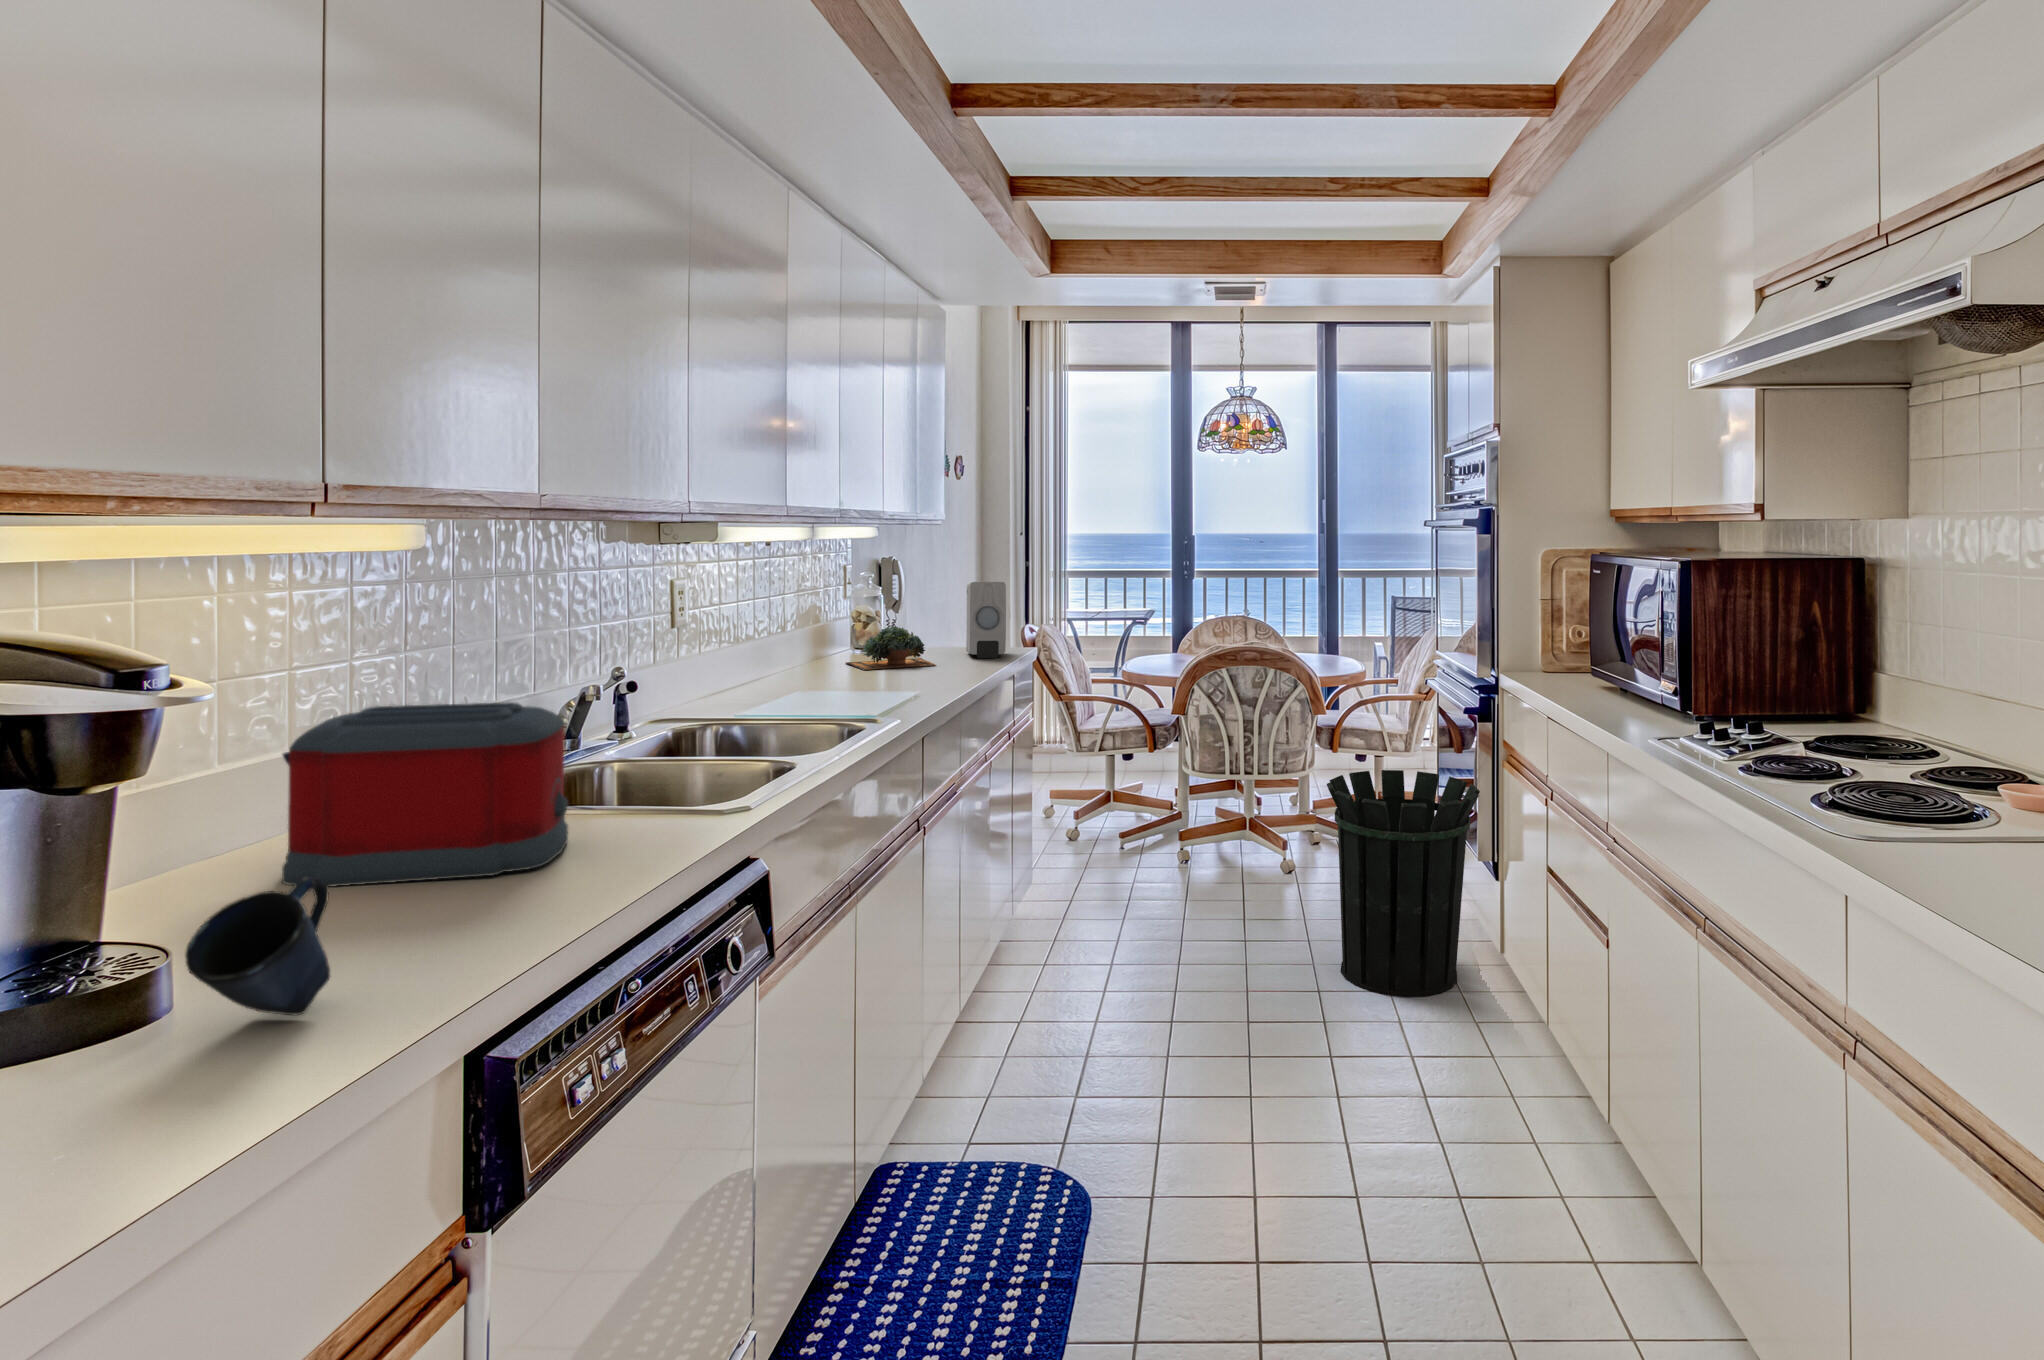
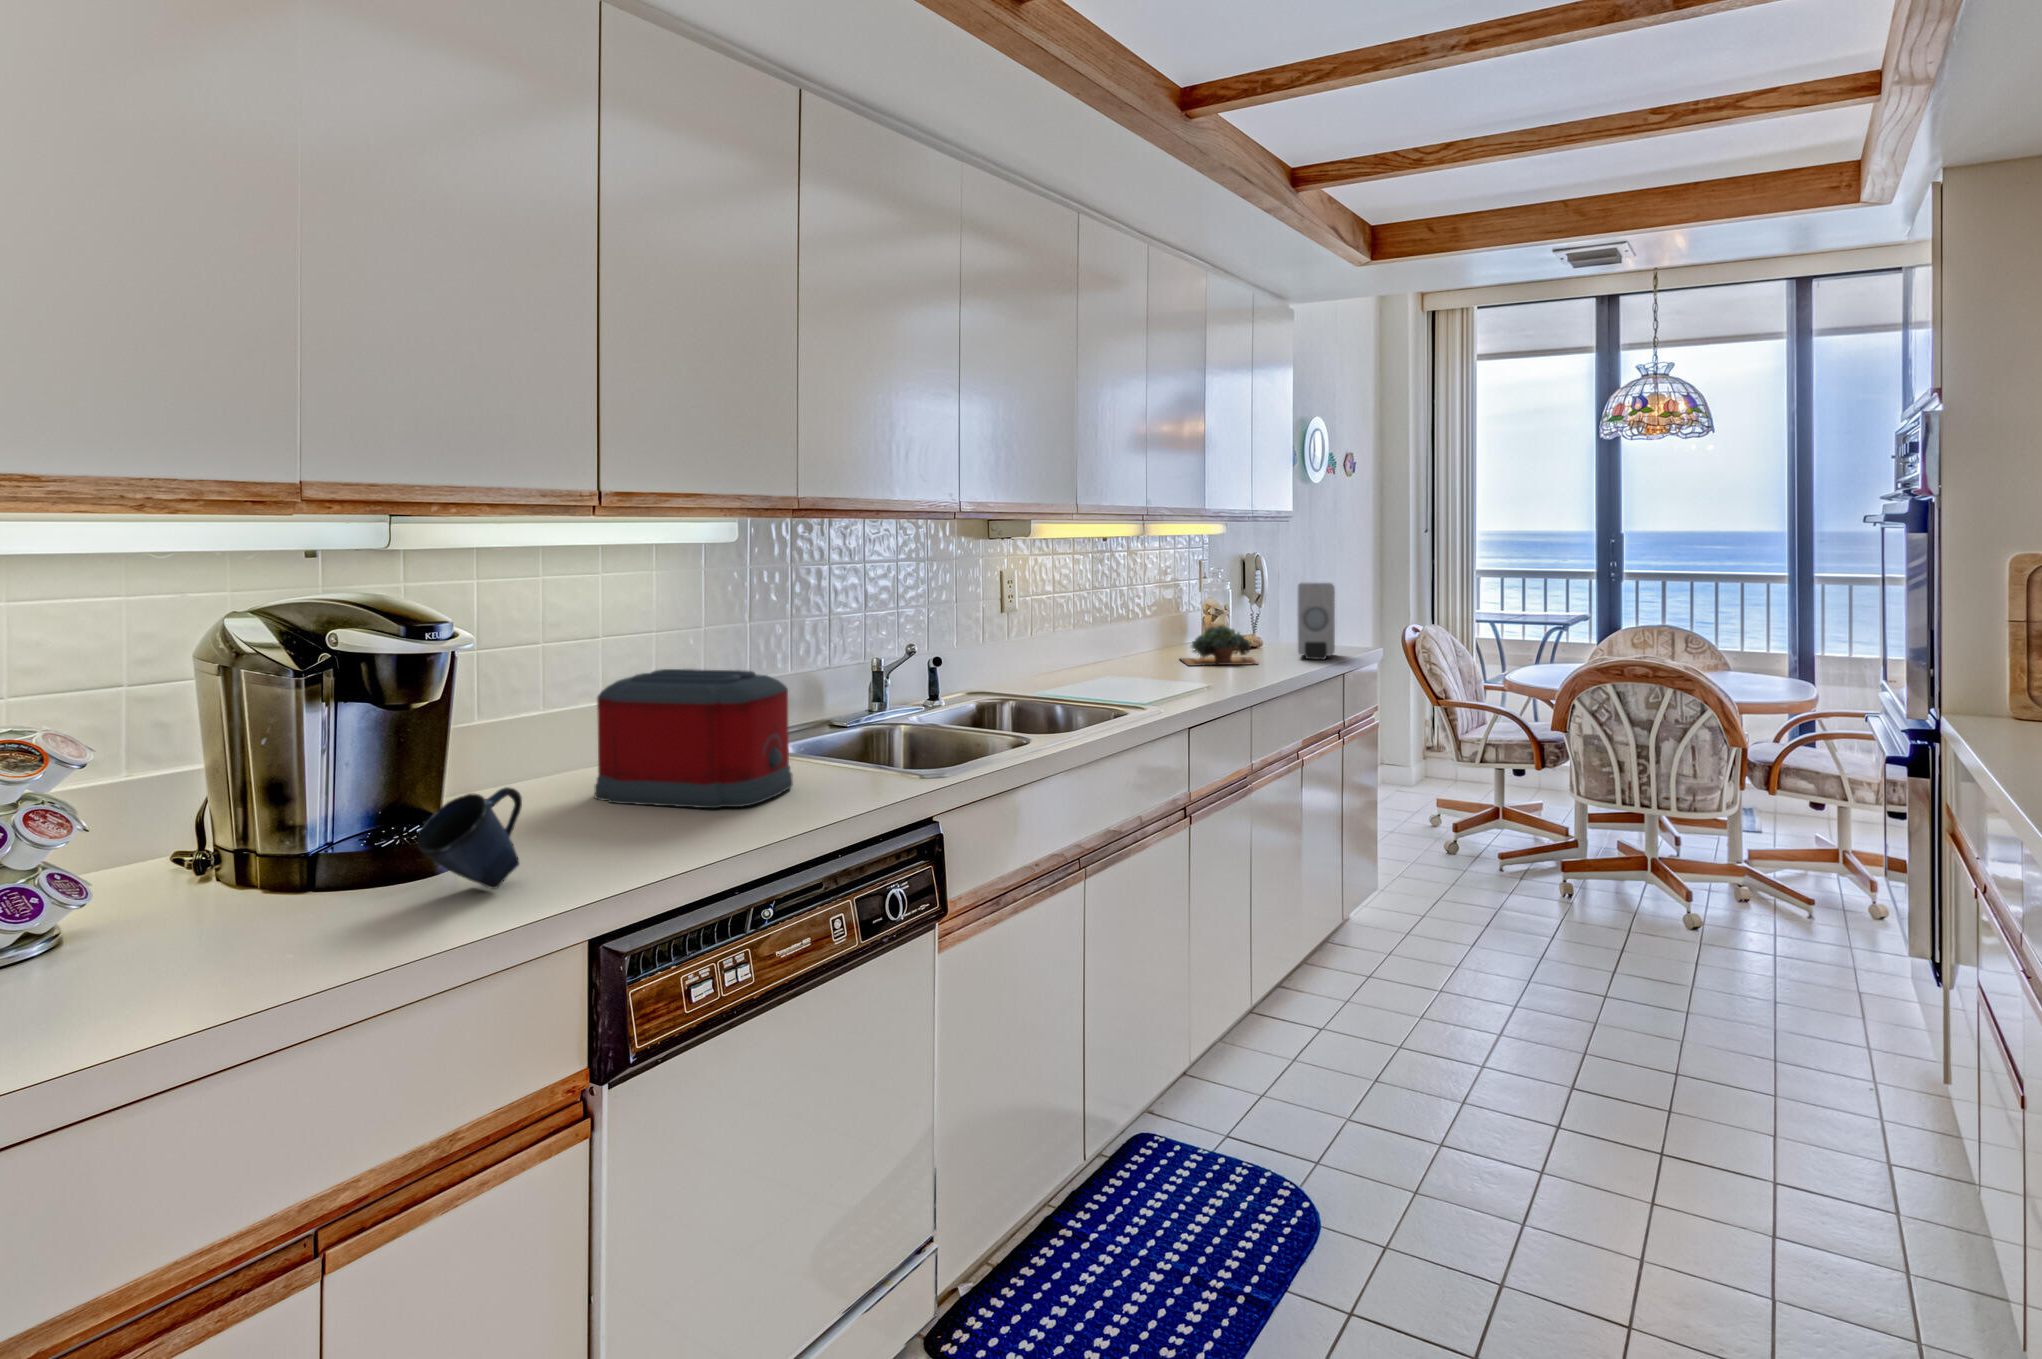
waste bin: present [1327,770,1480,997] -> none [1695,814,1914,1102]

